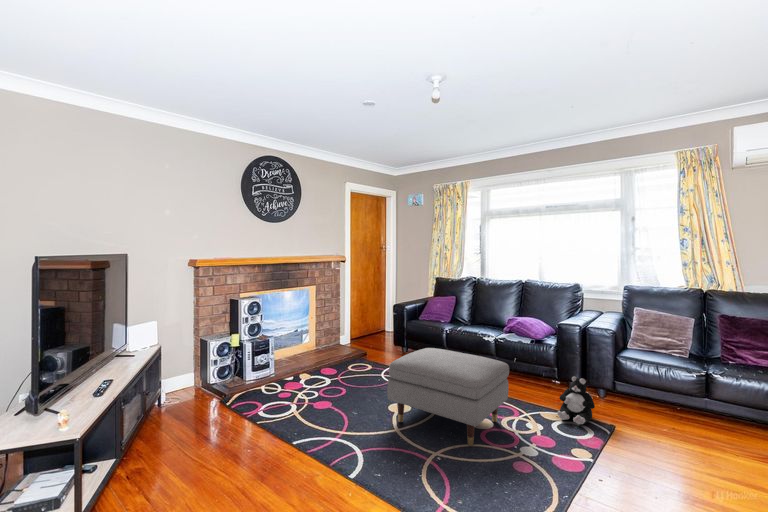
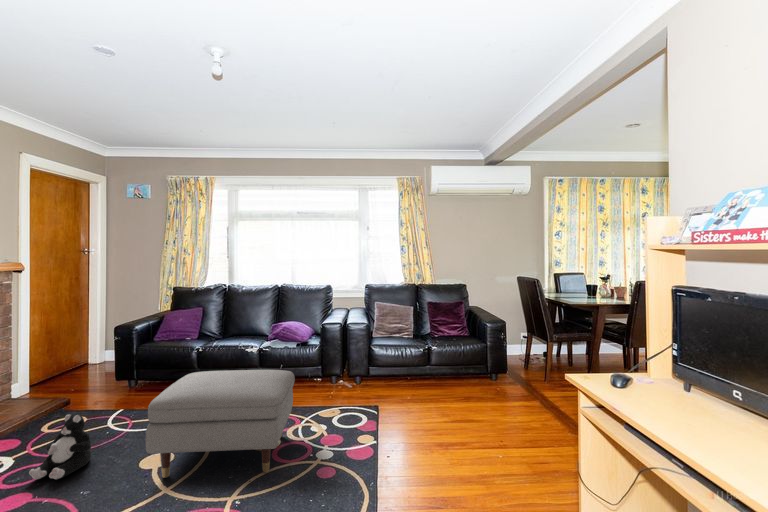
plush toy: present [557,376,595,425] -> present [29,414,91,479]

